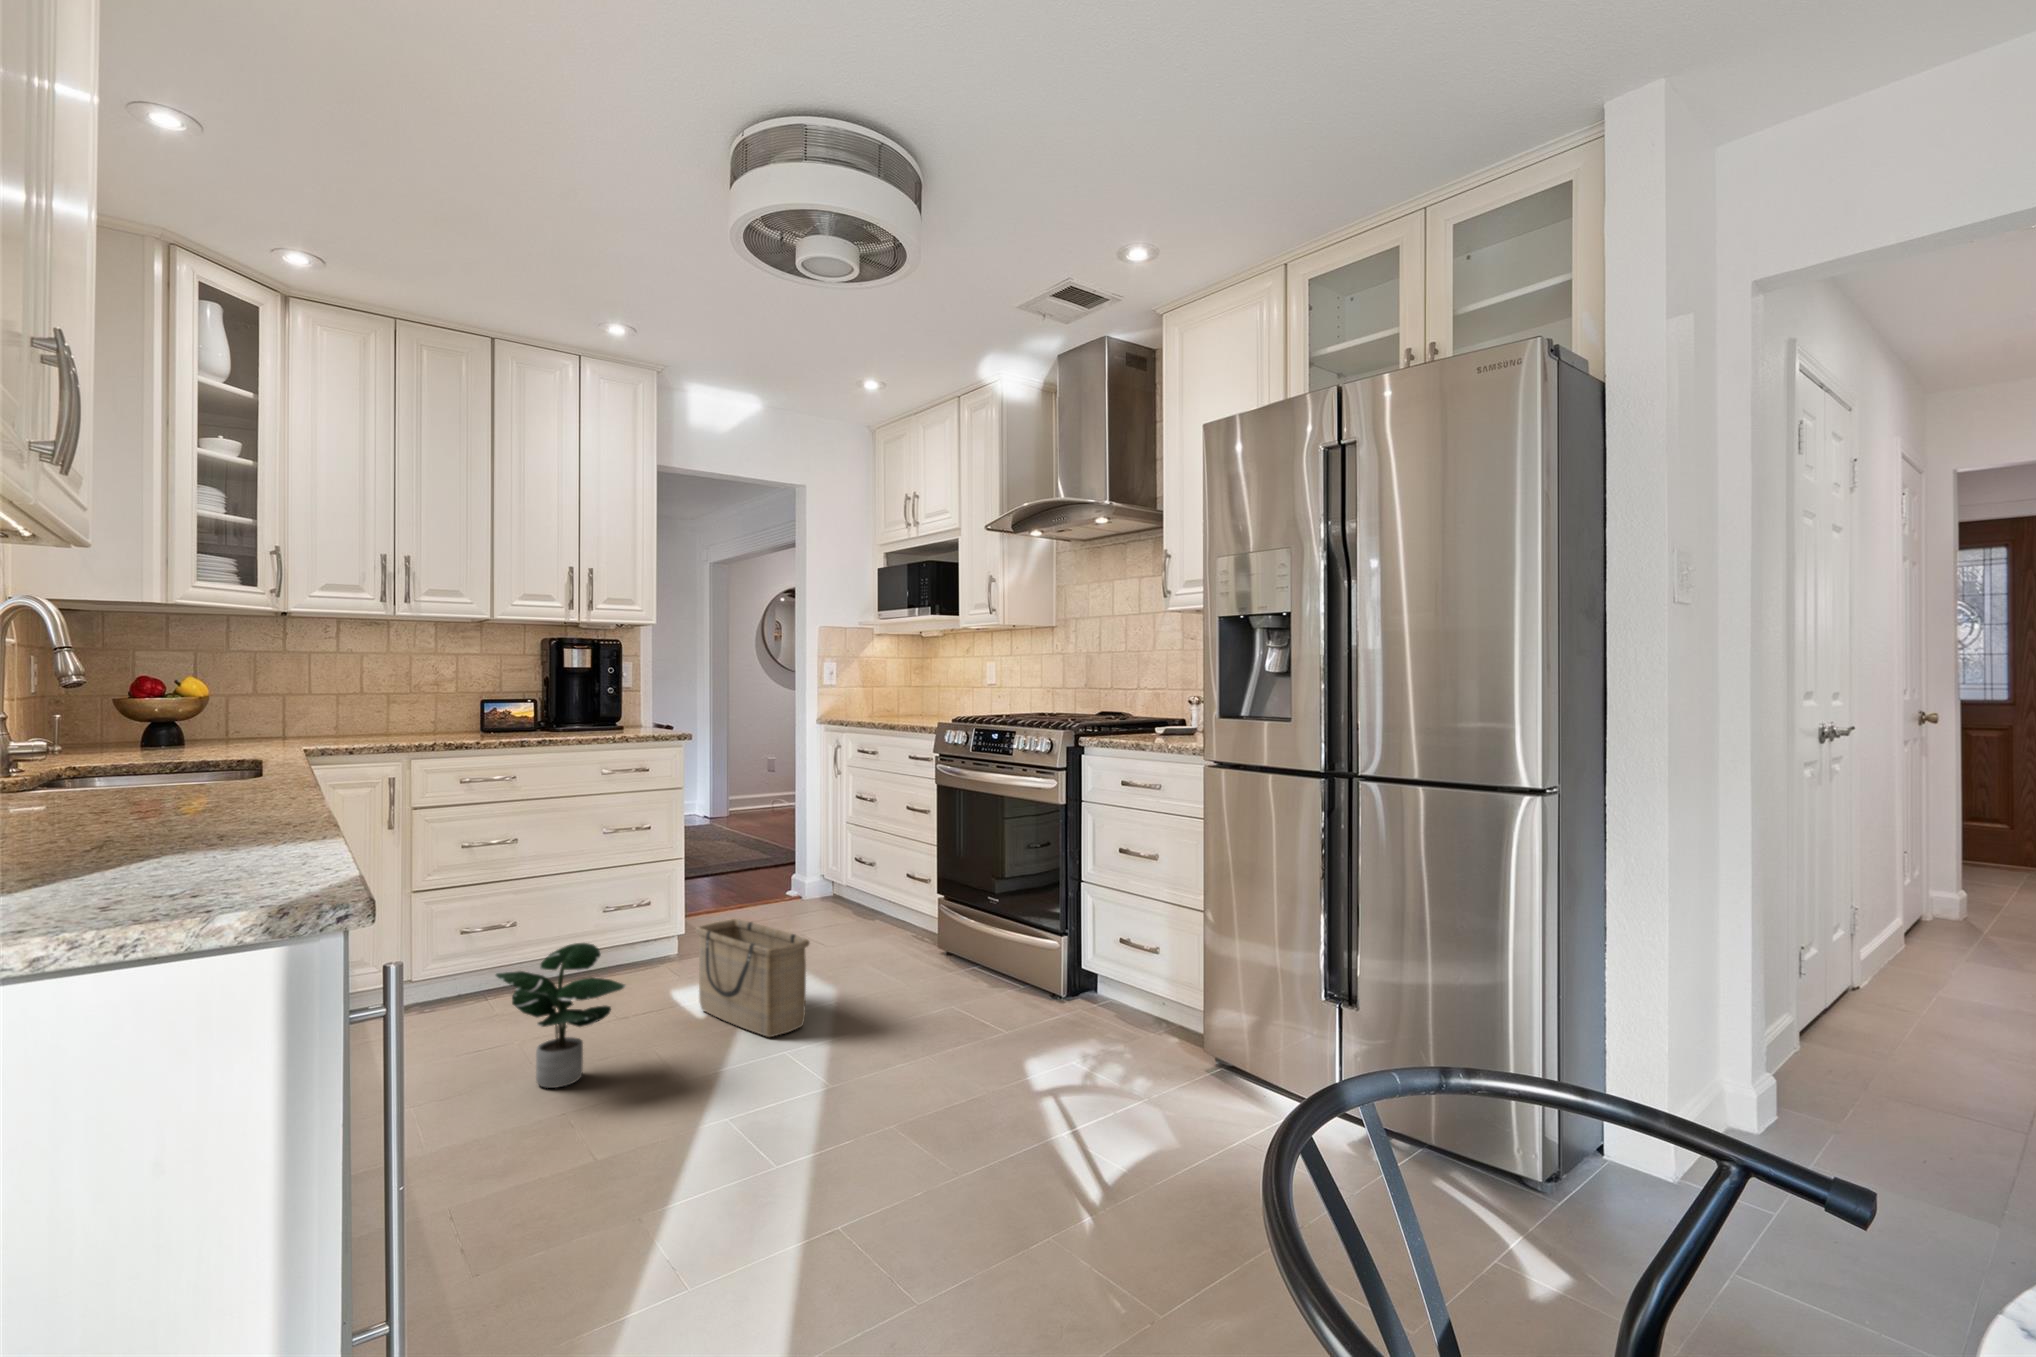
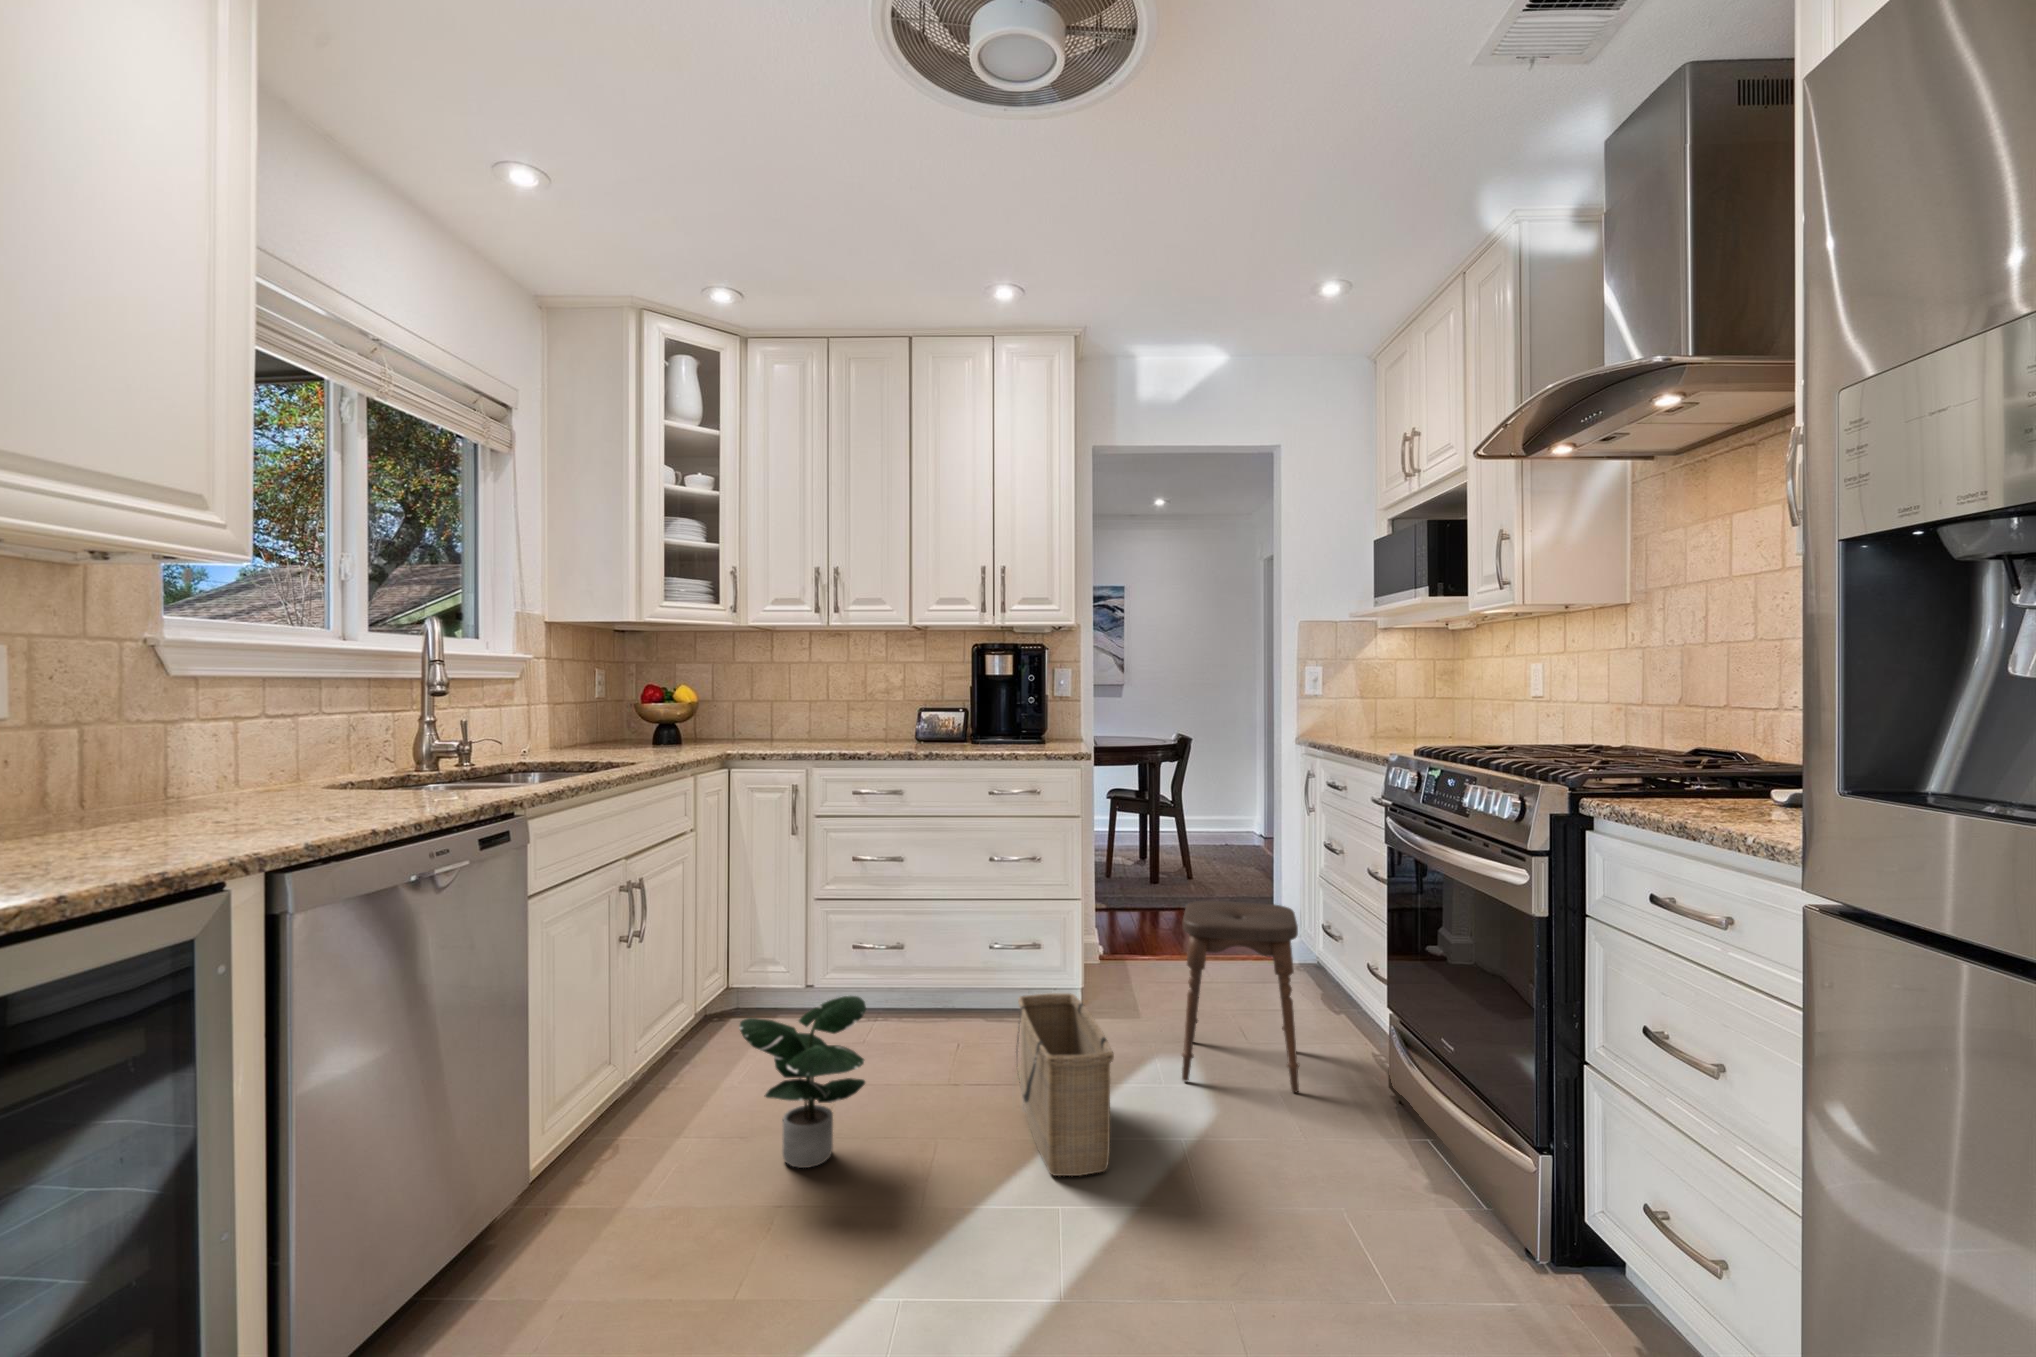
stool: none [786,839,885,974] -> present [1182,901,1300,1093]

